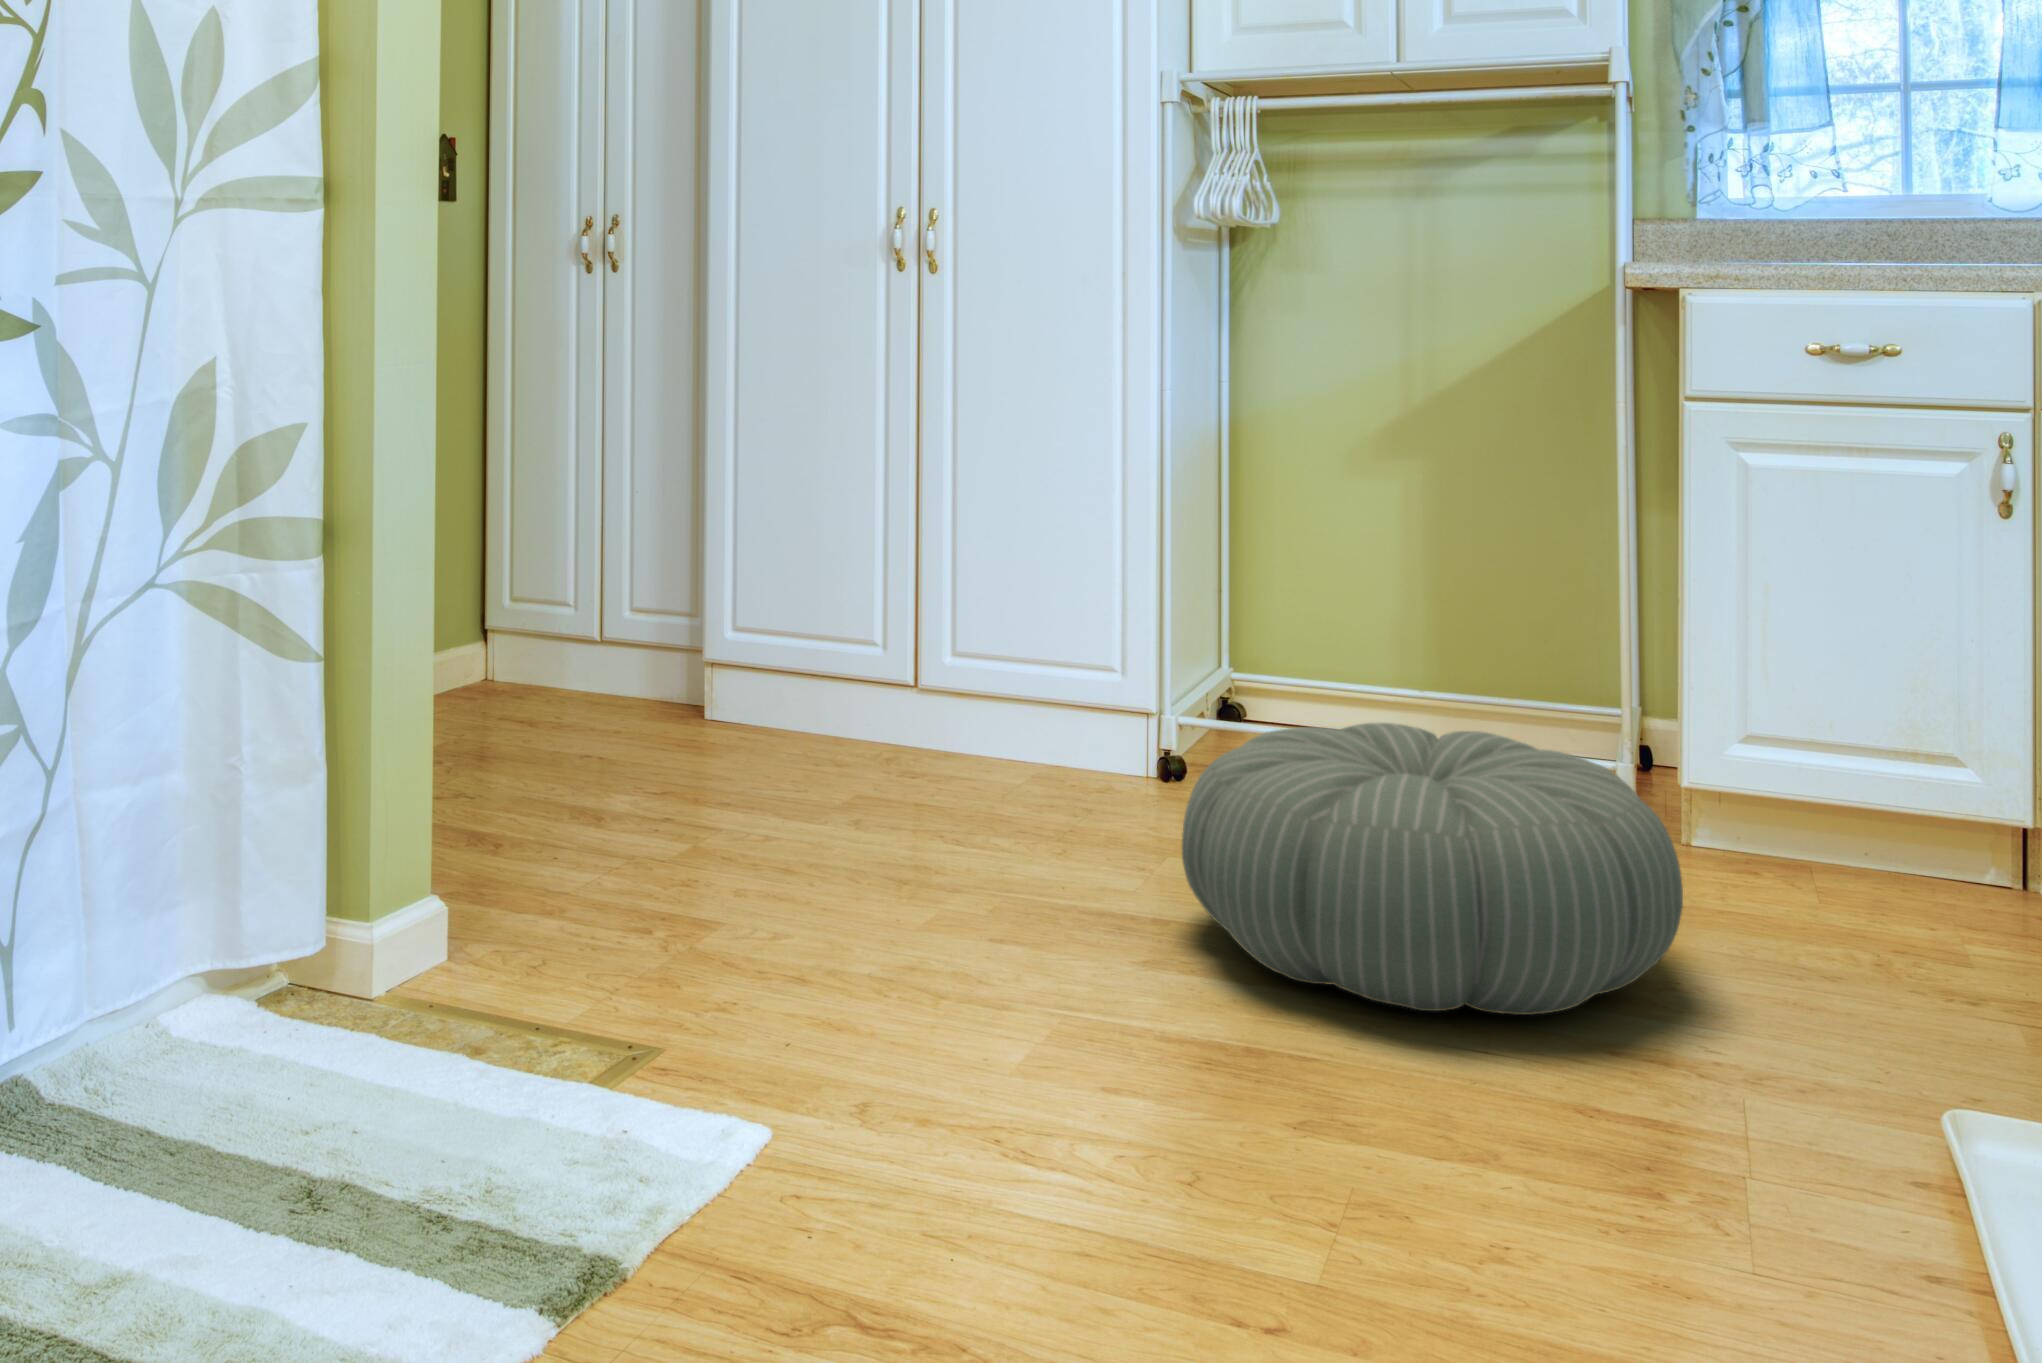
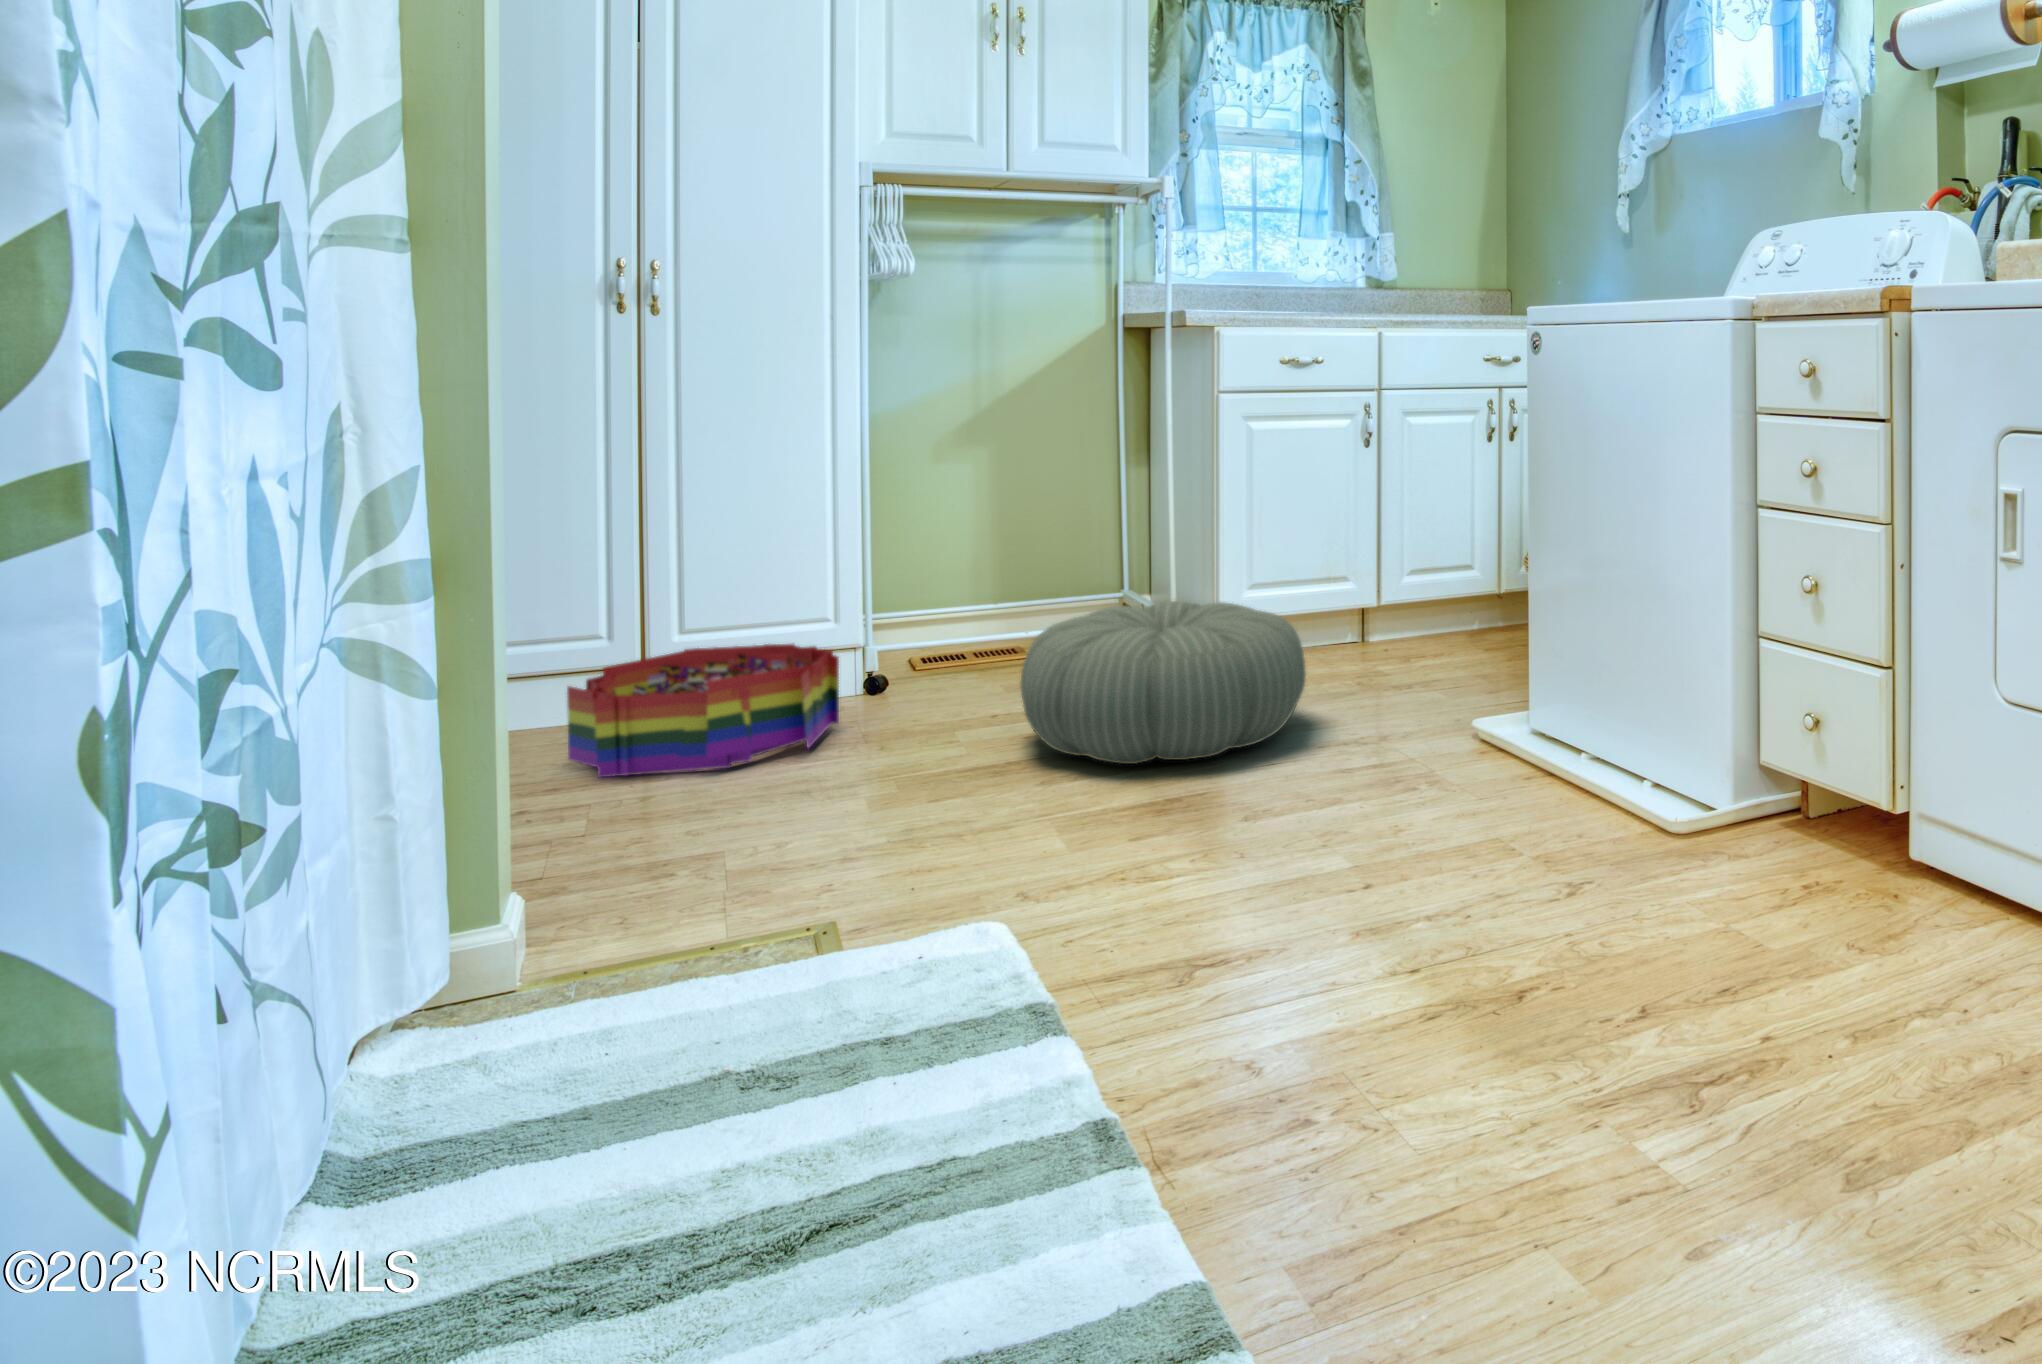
storage bin: none [787,675,1065,831] -> present [567,643,839,777]

